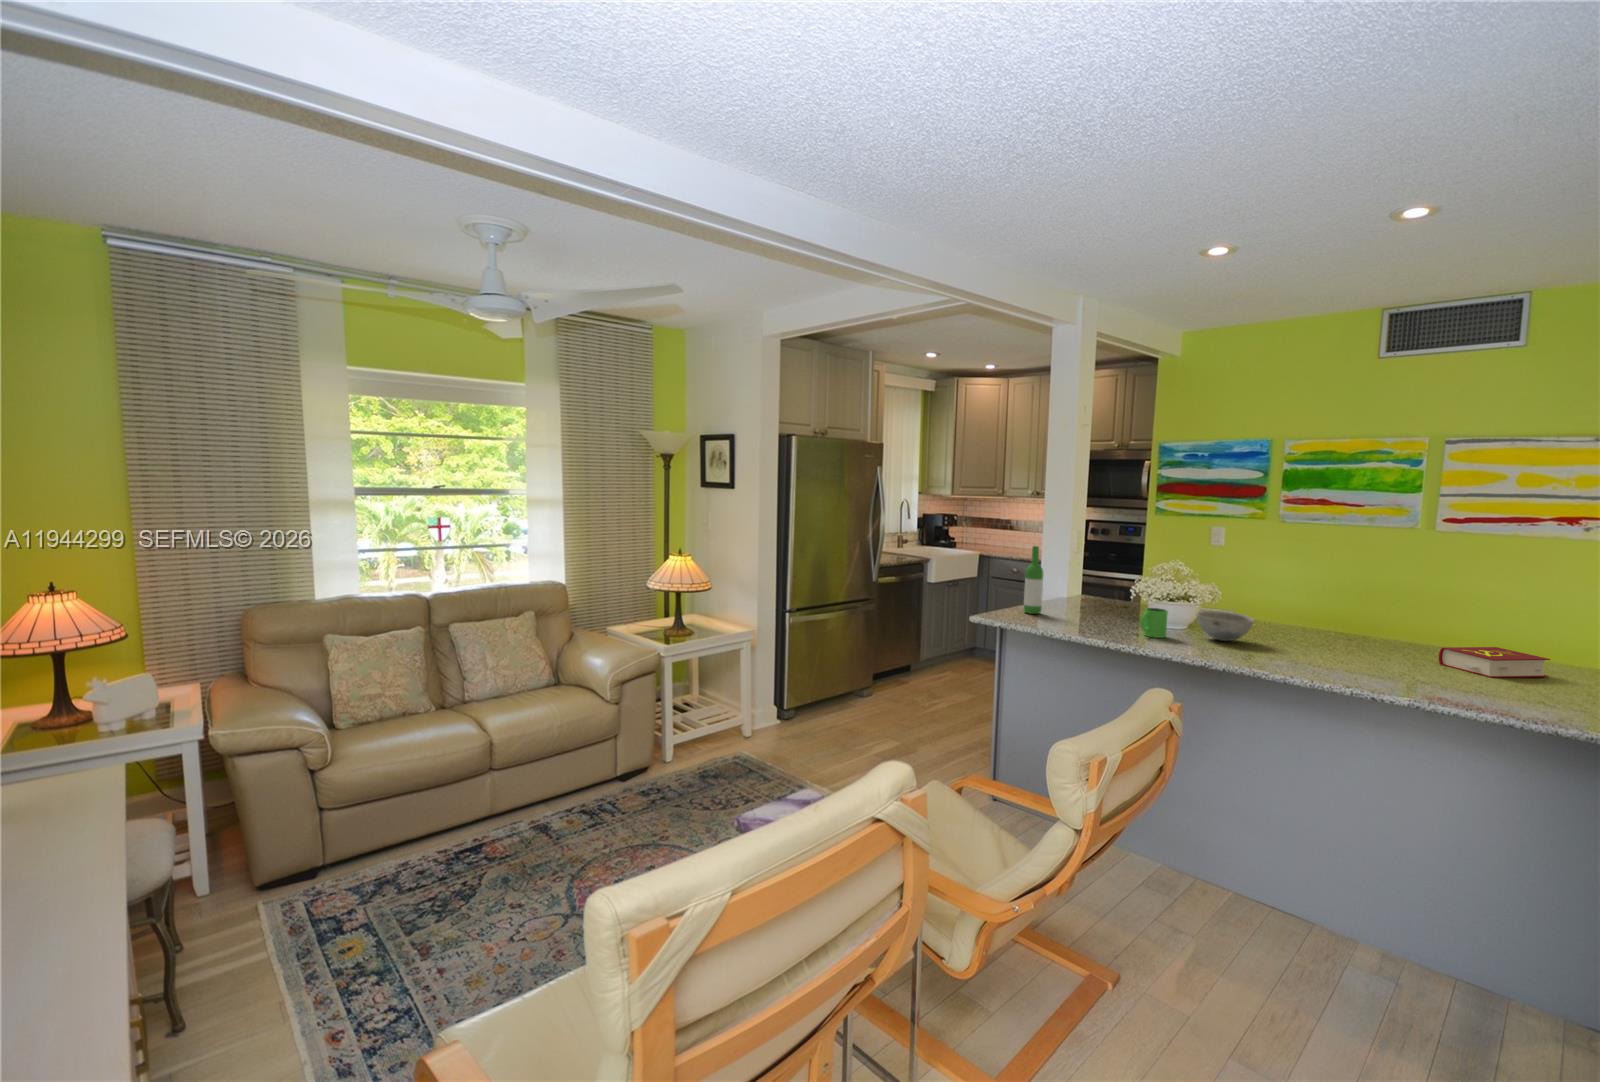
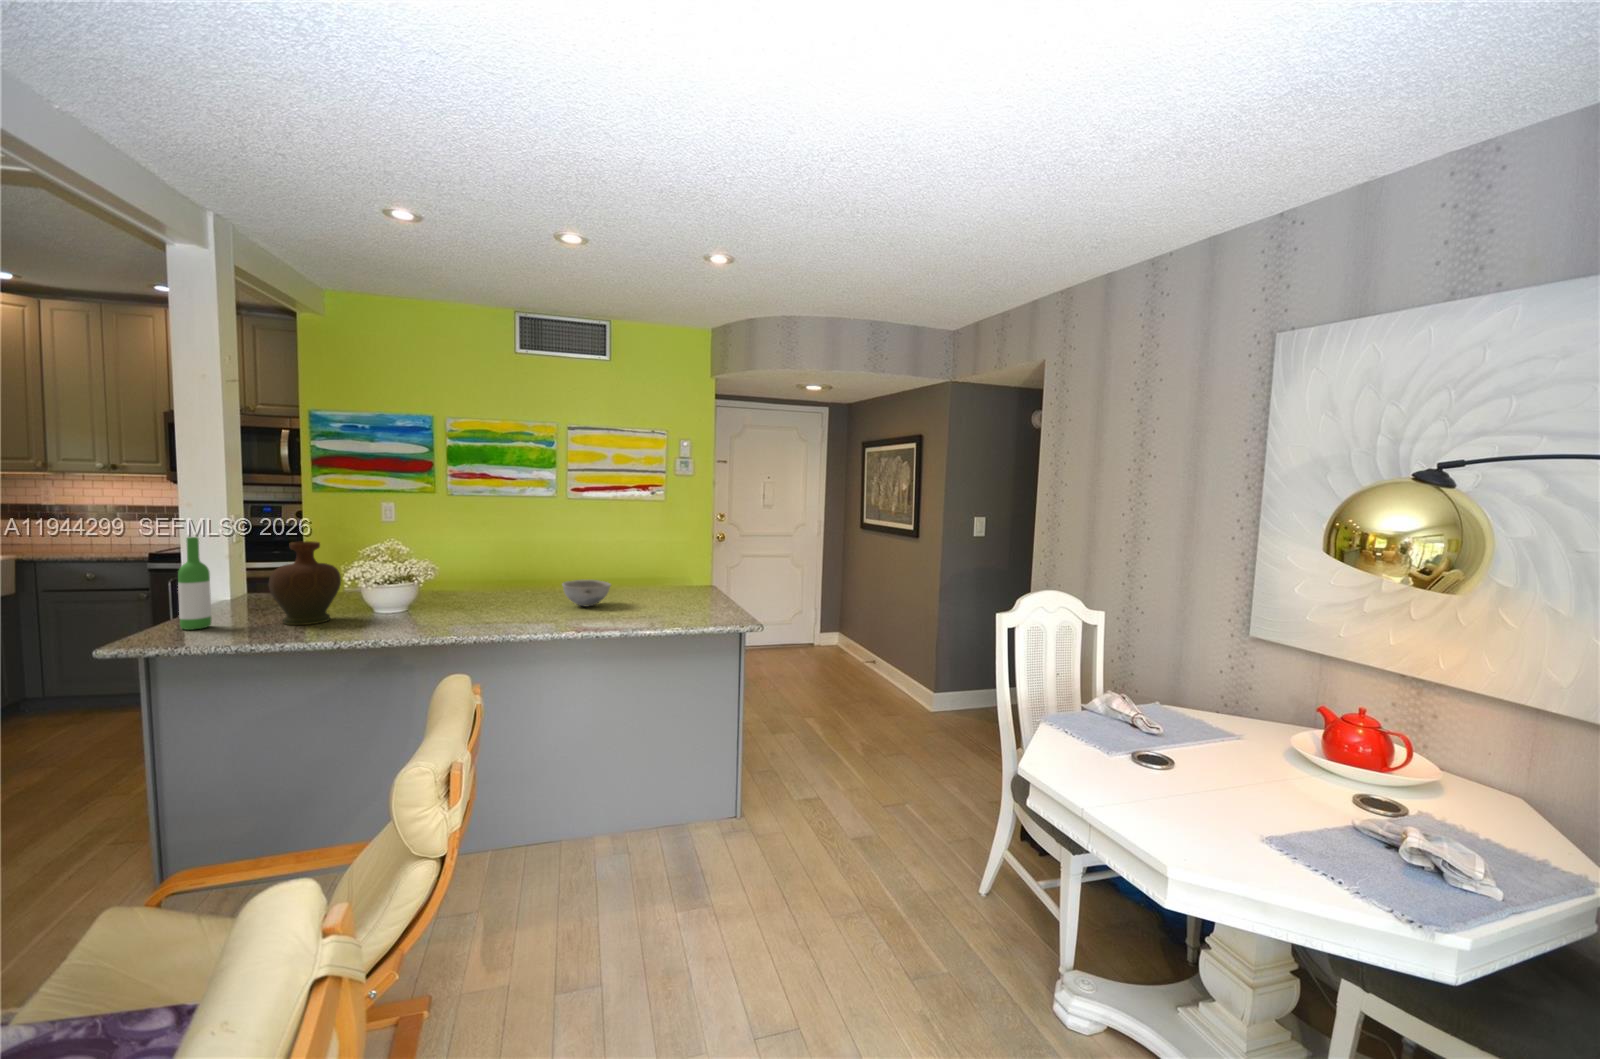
decorative vase: none [1077,556,1129,626] -> present [269,541,342,625]
mug: present [1140,608,1168,638] -> none [369,593,399,626]
bowl: present [1196,611,1254,641] -> present [562,580,611,606]
book: present [1439,647,1550,678] -> none [611,579,670,601]

